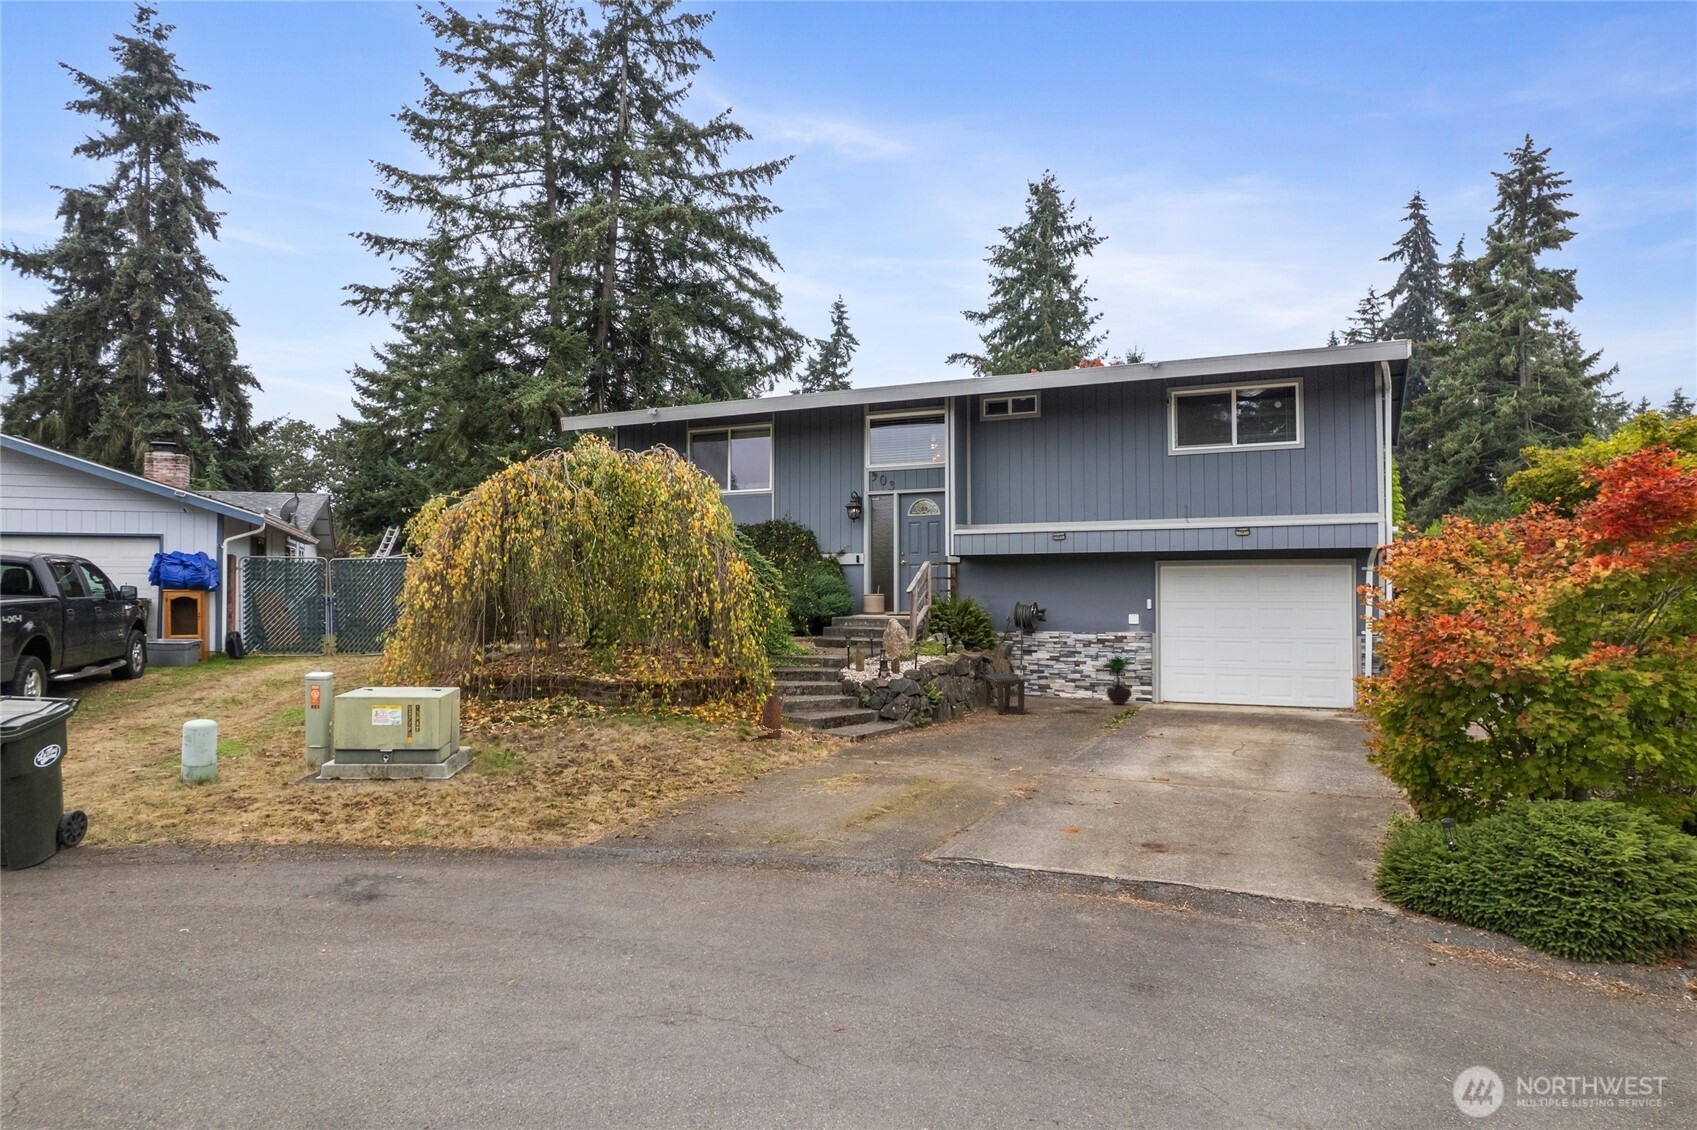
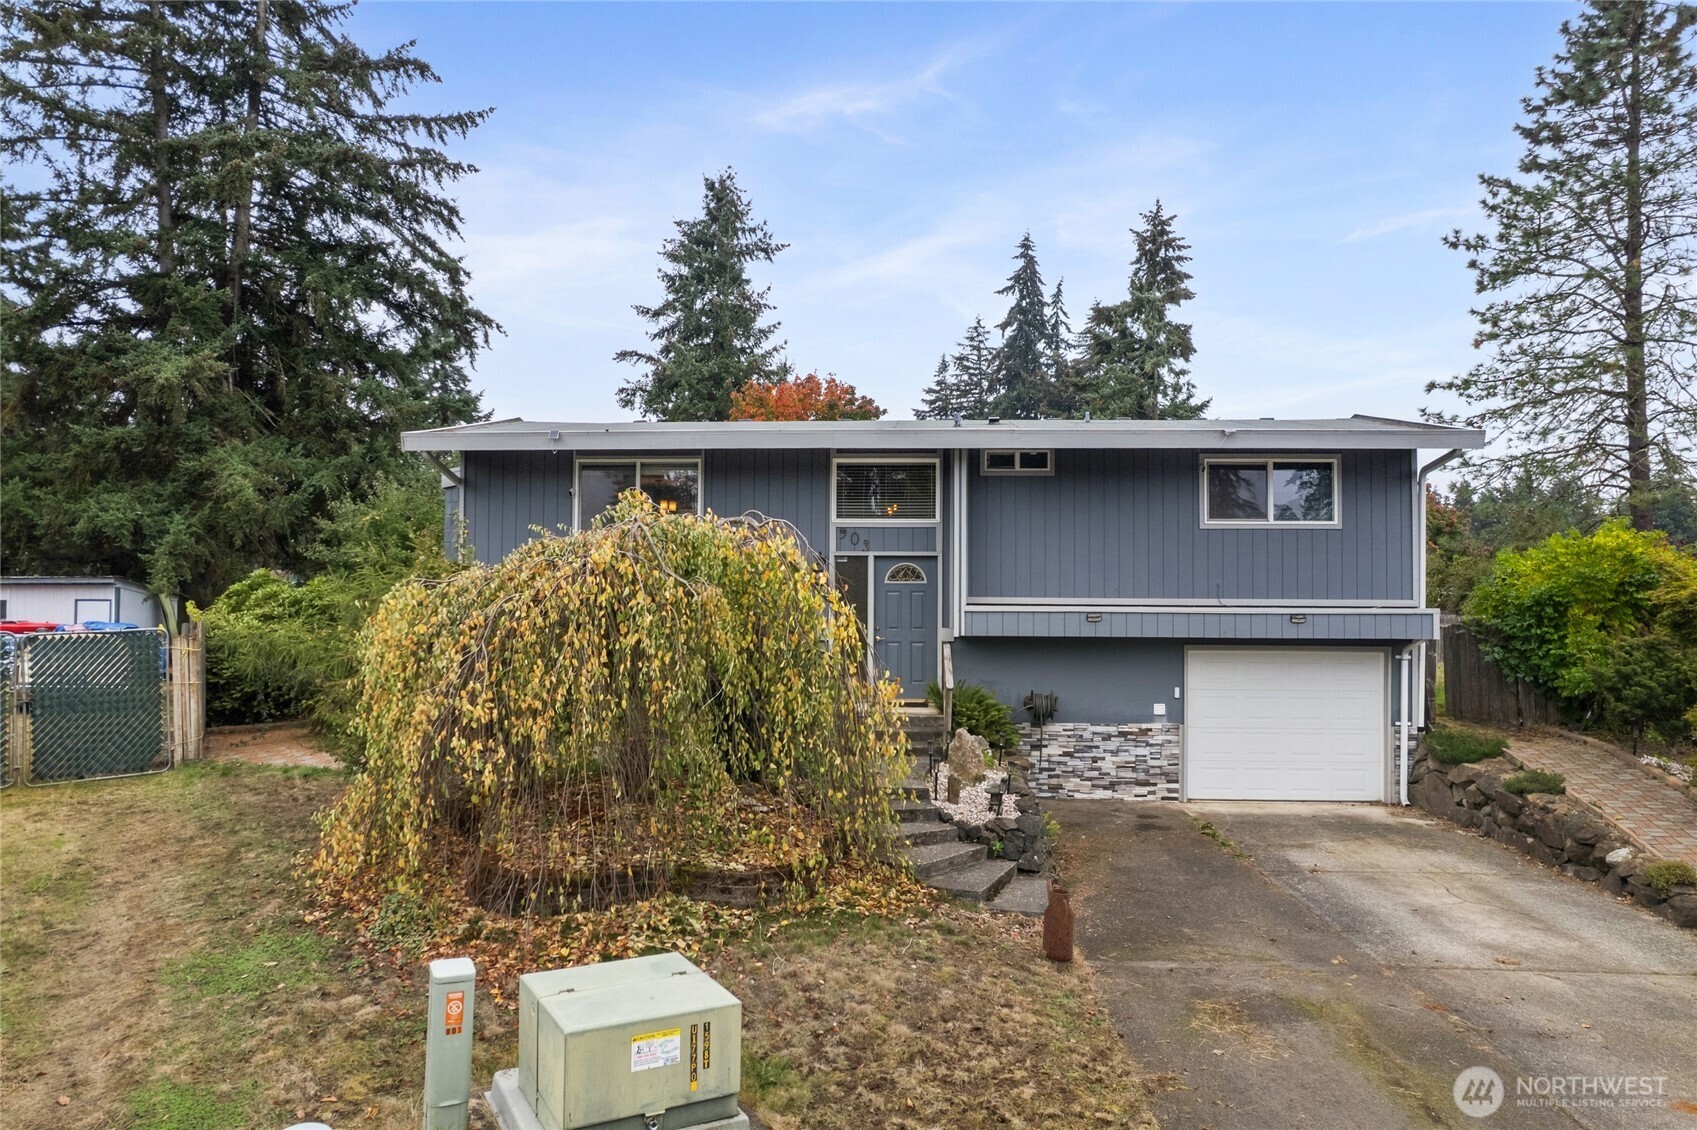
potted tree: present [1104,655,1131,704] -> none [1138,745,1177,810]
bench: present [985,674,1025,714] -> none [1060,787,1143,849]

